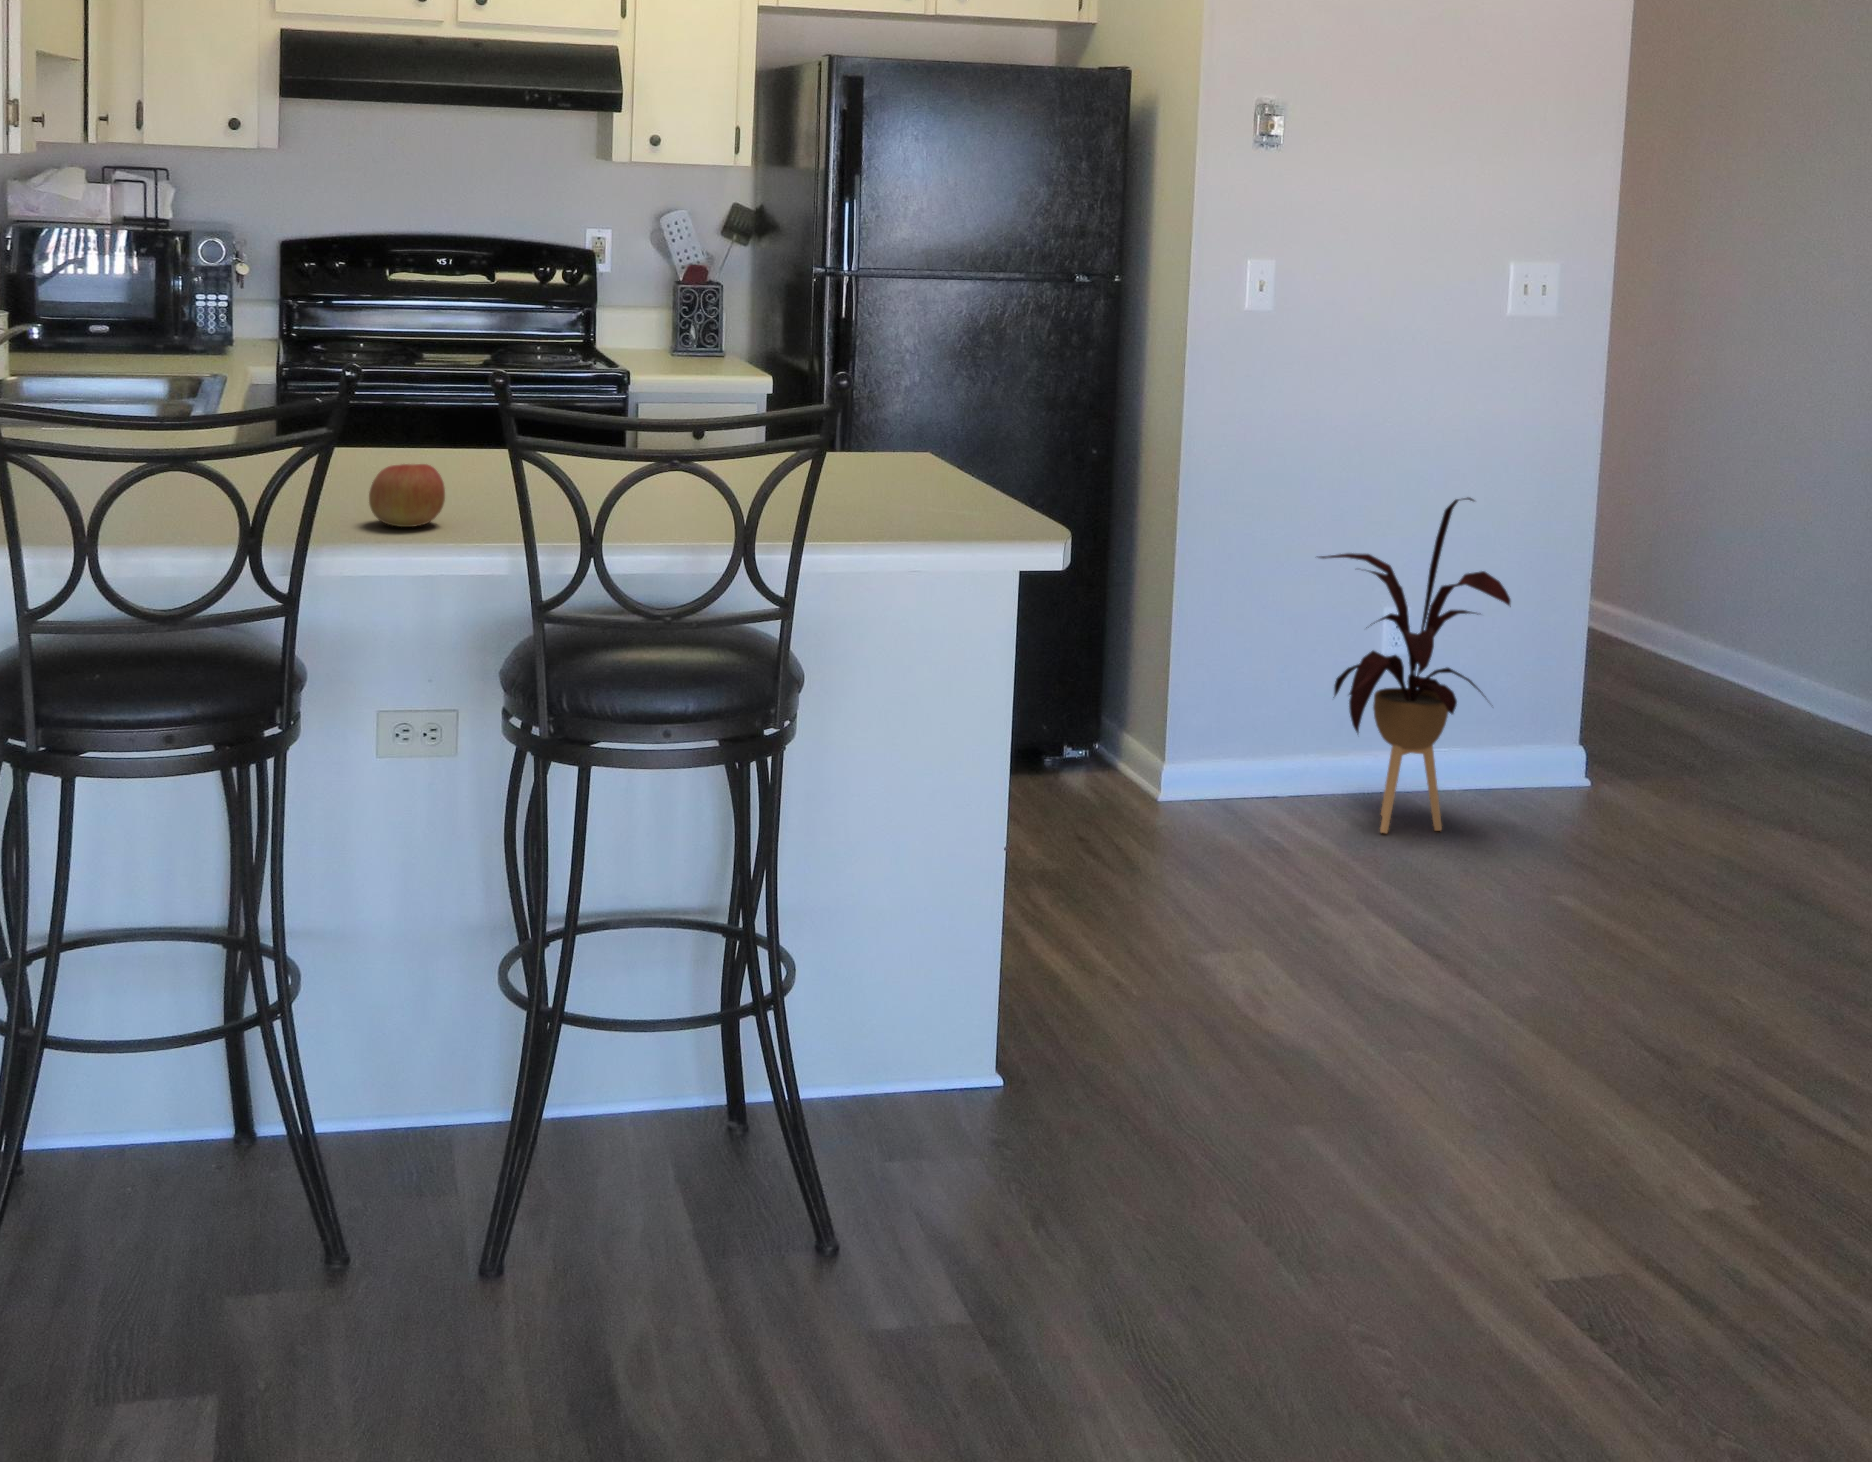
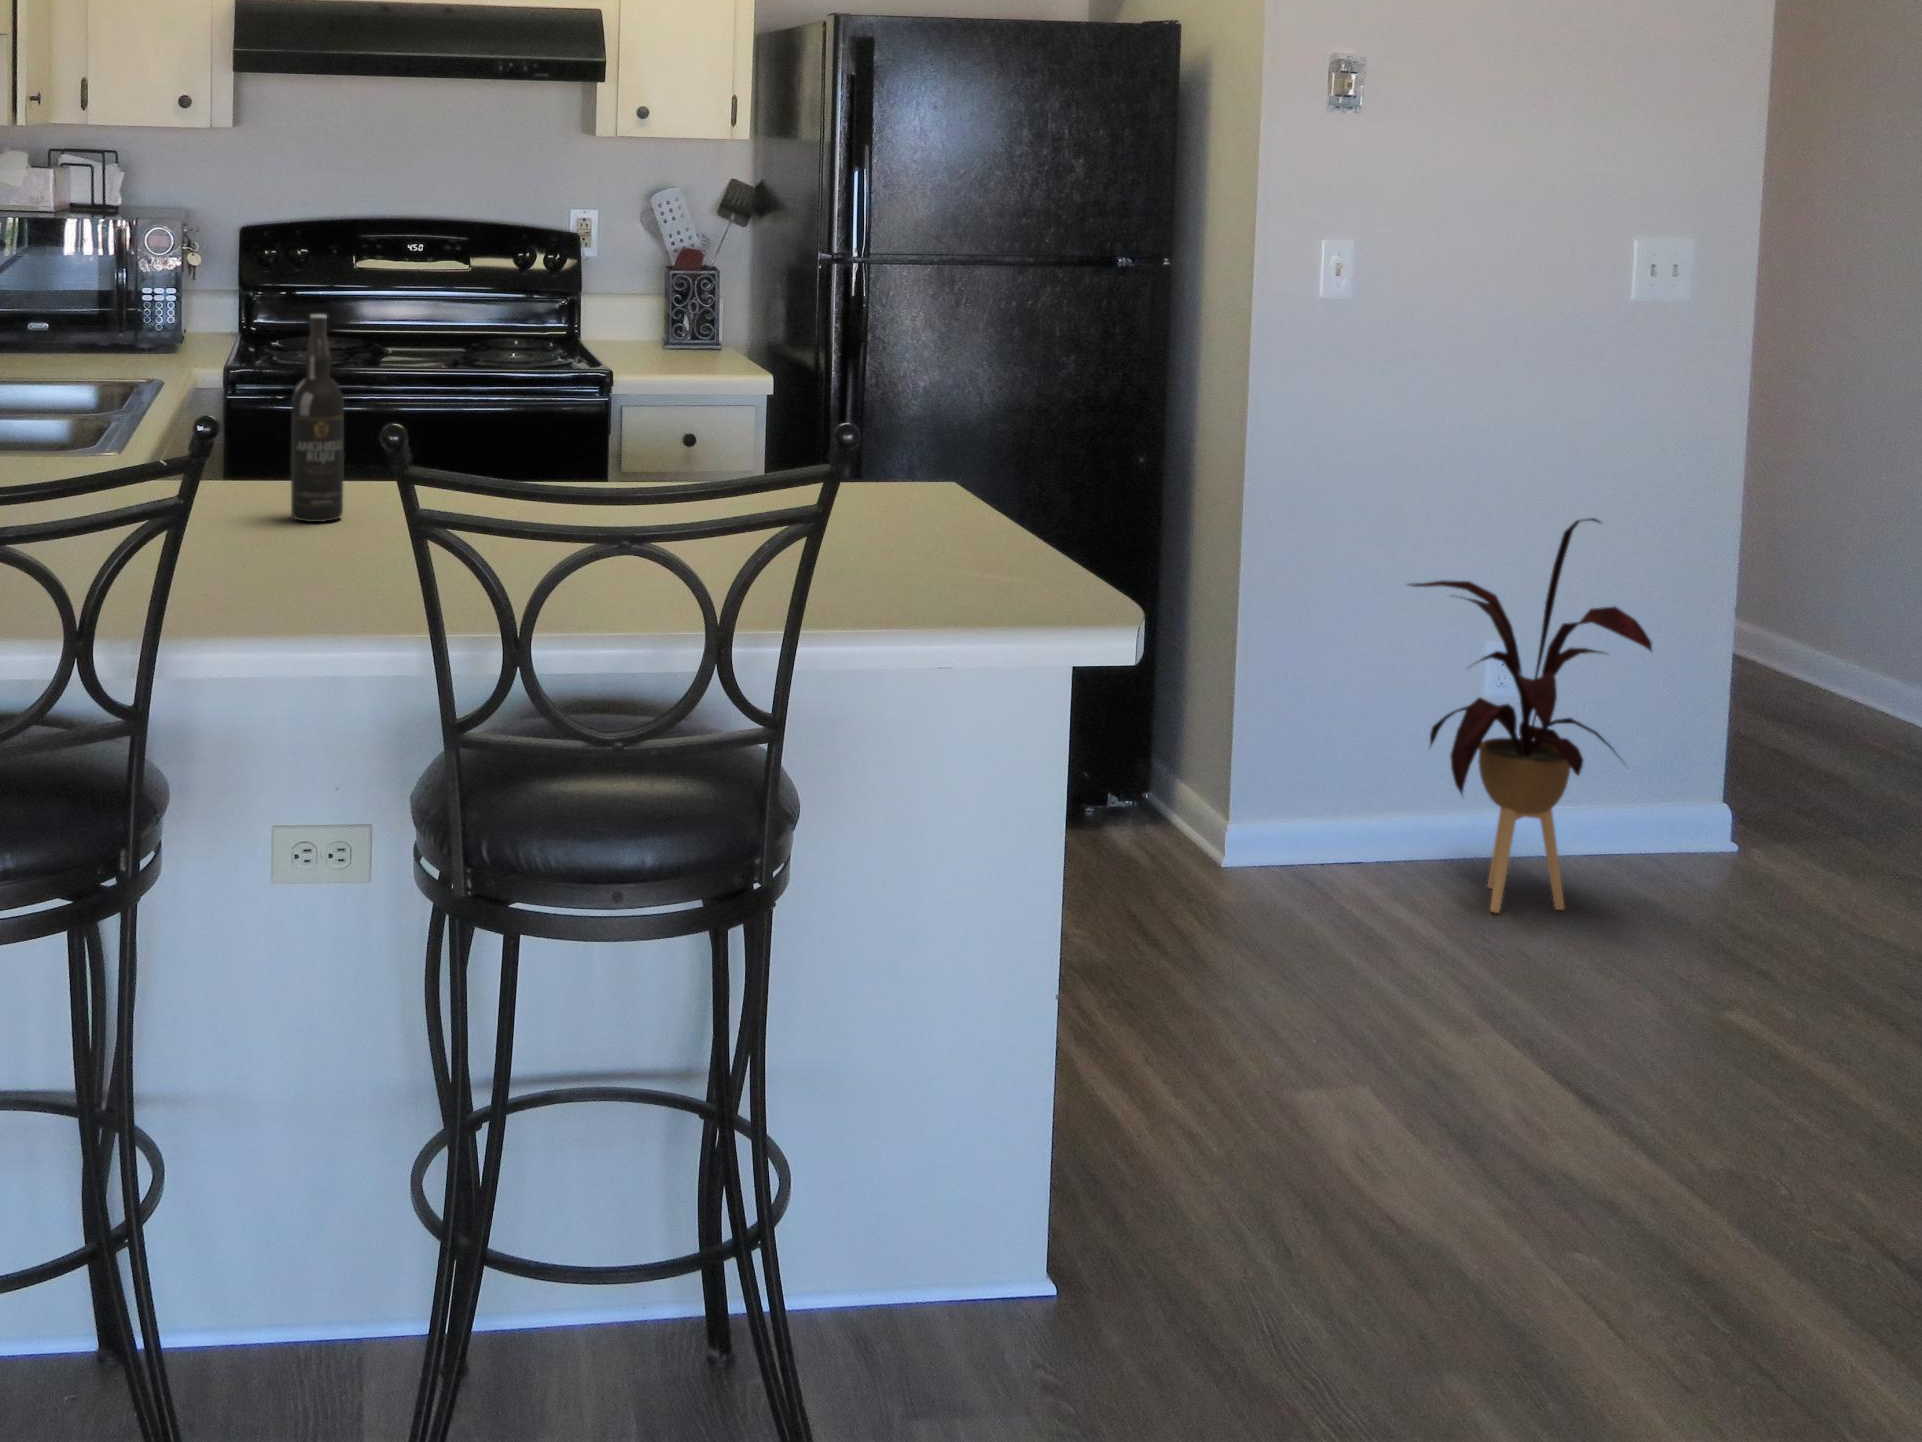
wine bottle: none [380,304,425,476] -> present [291,315,344,522]
apple: present [369,464,445,527] -> none [252,524,347,605]

